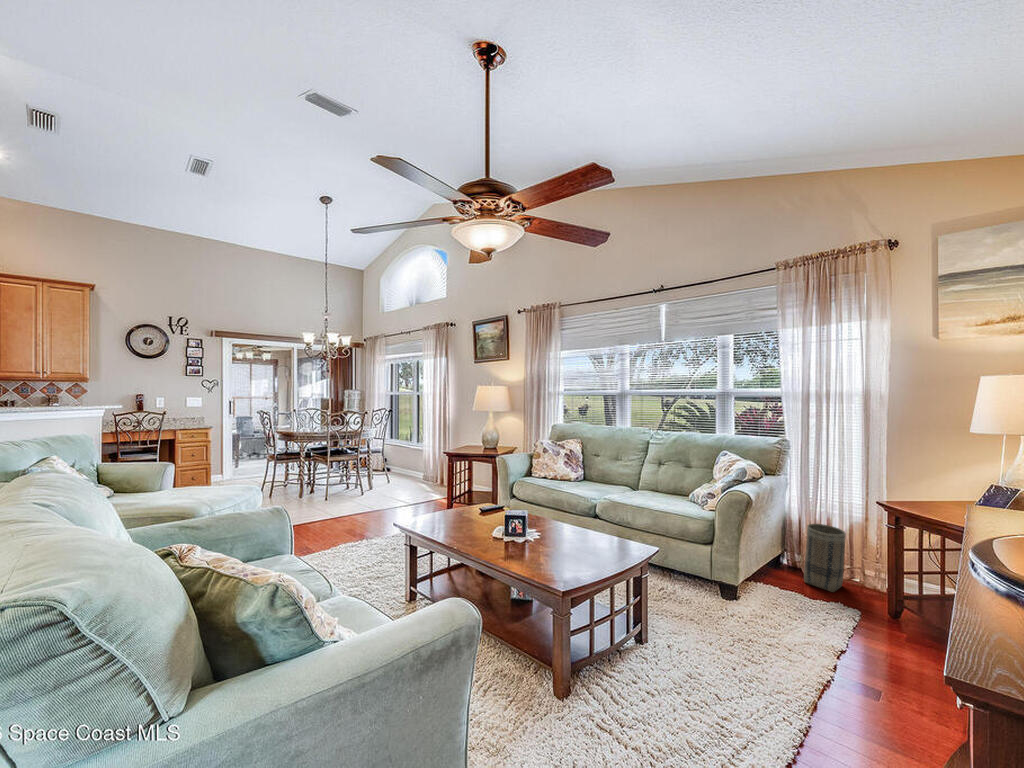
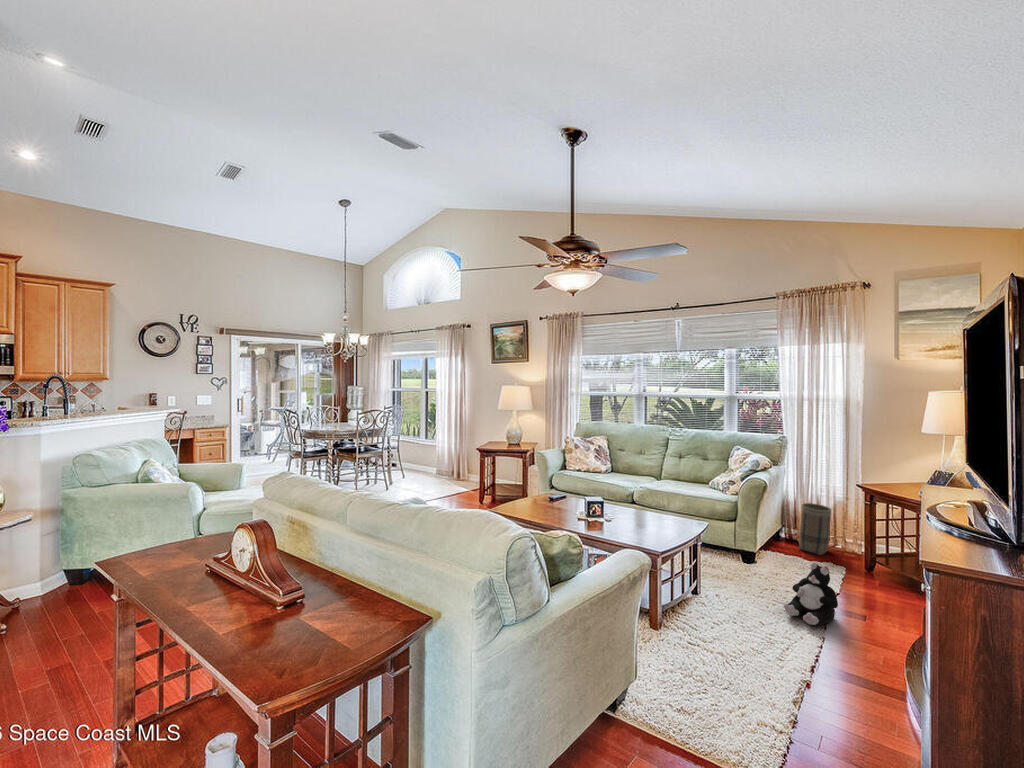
plush toy: none [756,615,836,710] -> present [784,563,838,625]

